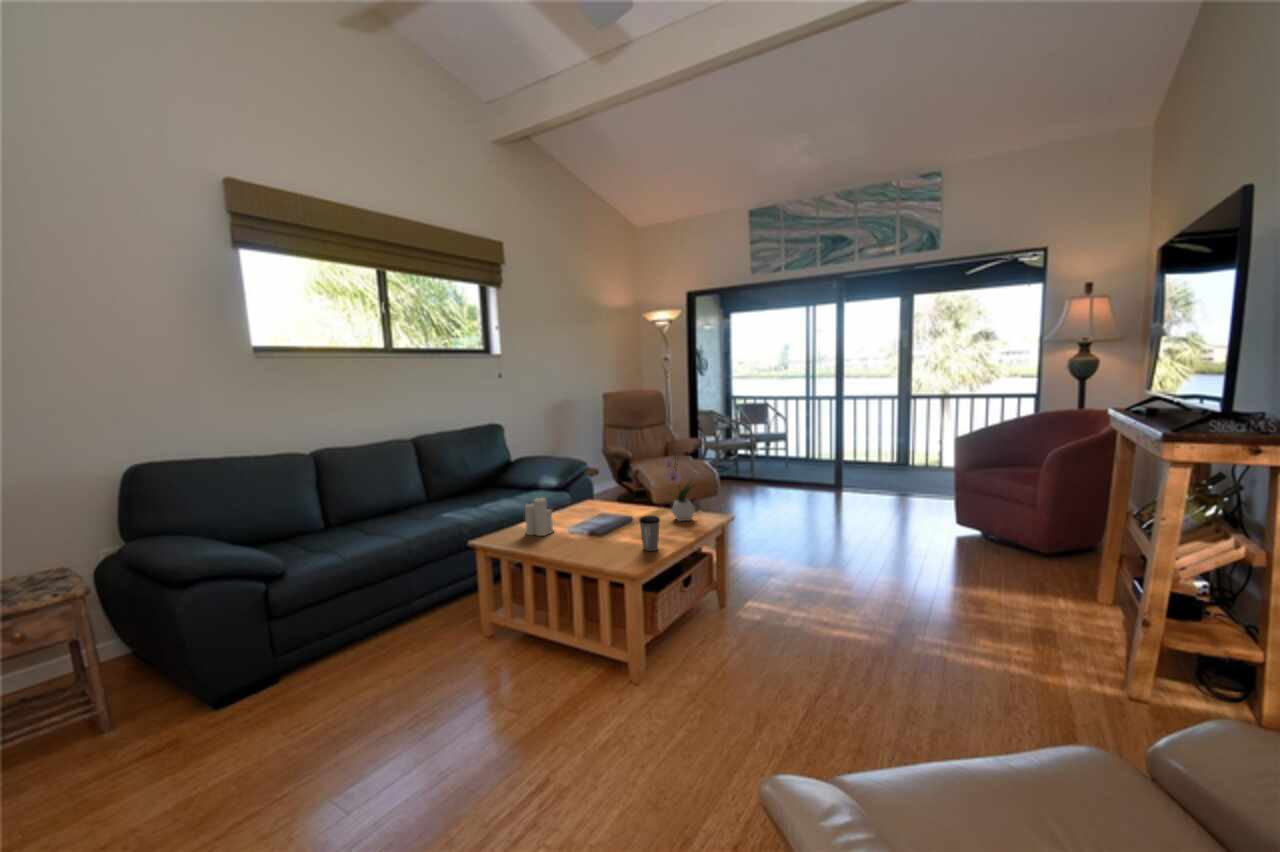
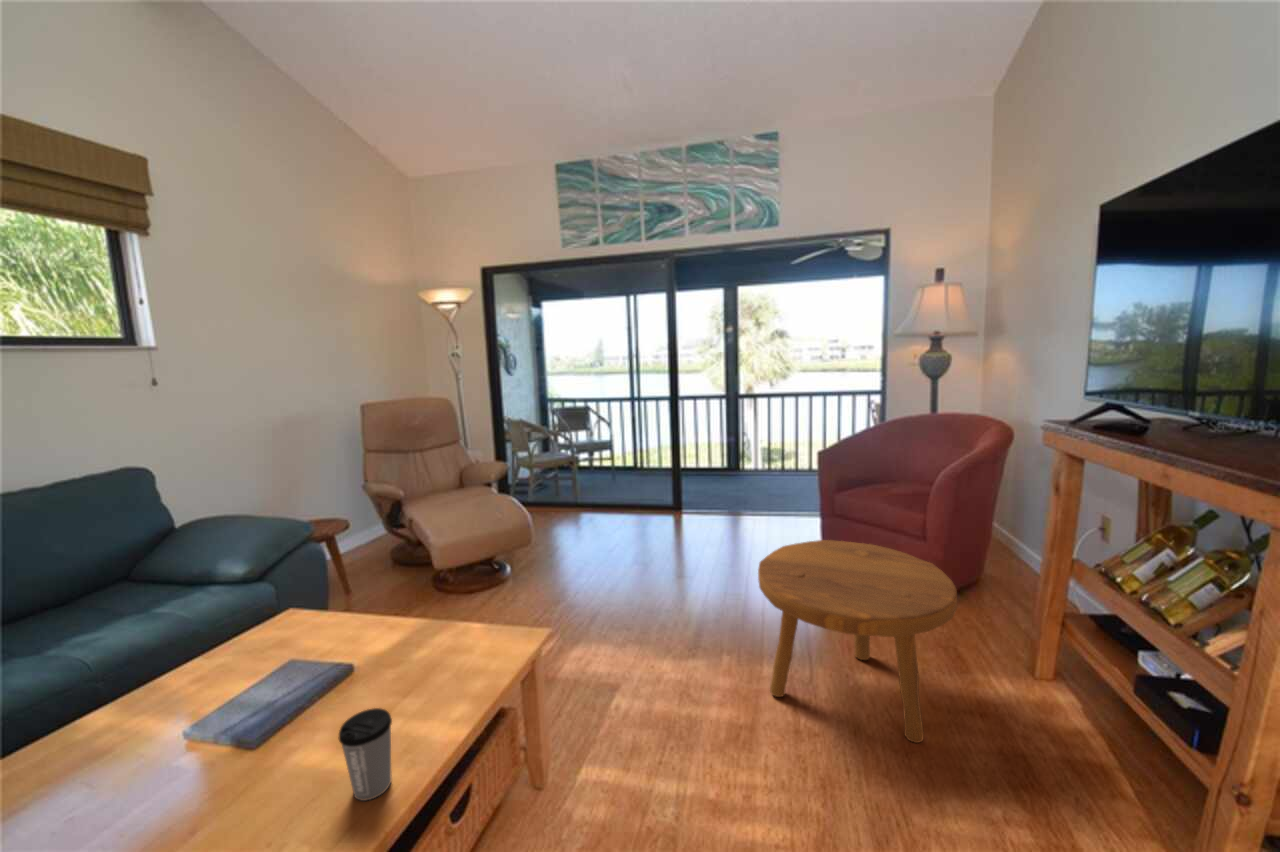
flower arrangement: present [665,450,695,521] -> none [419,523,486,664]
footstool: none [872,494,1020,623] -> present [758,540,957,743]
candle: present [525,498,554,536] -> none [43,688,148,789]

